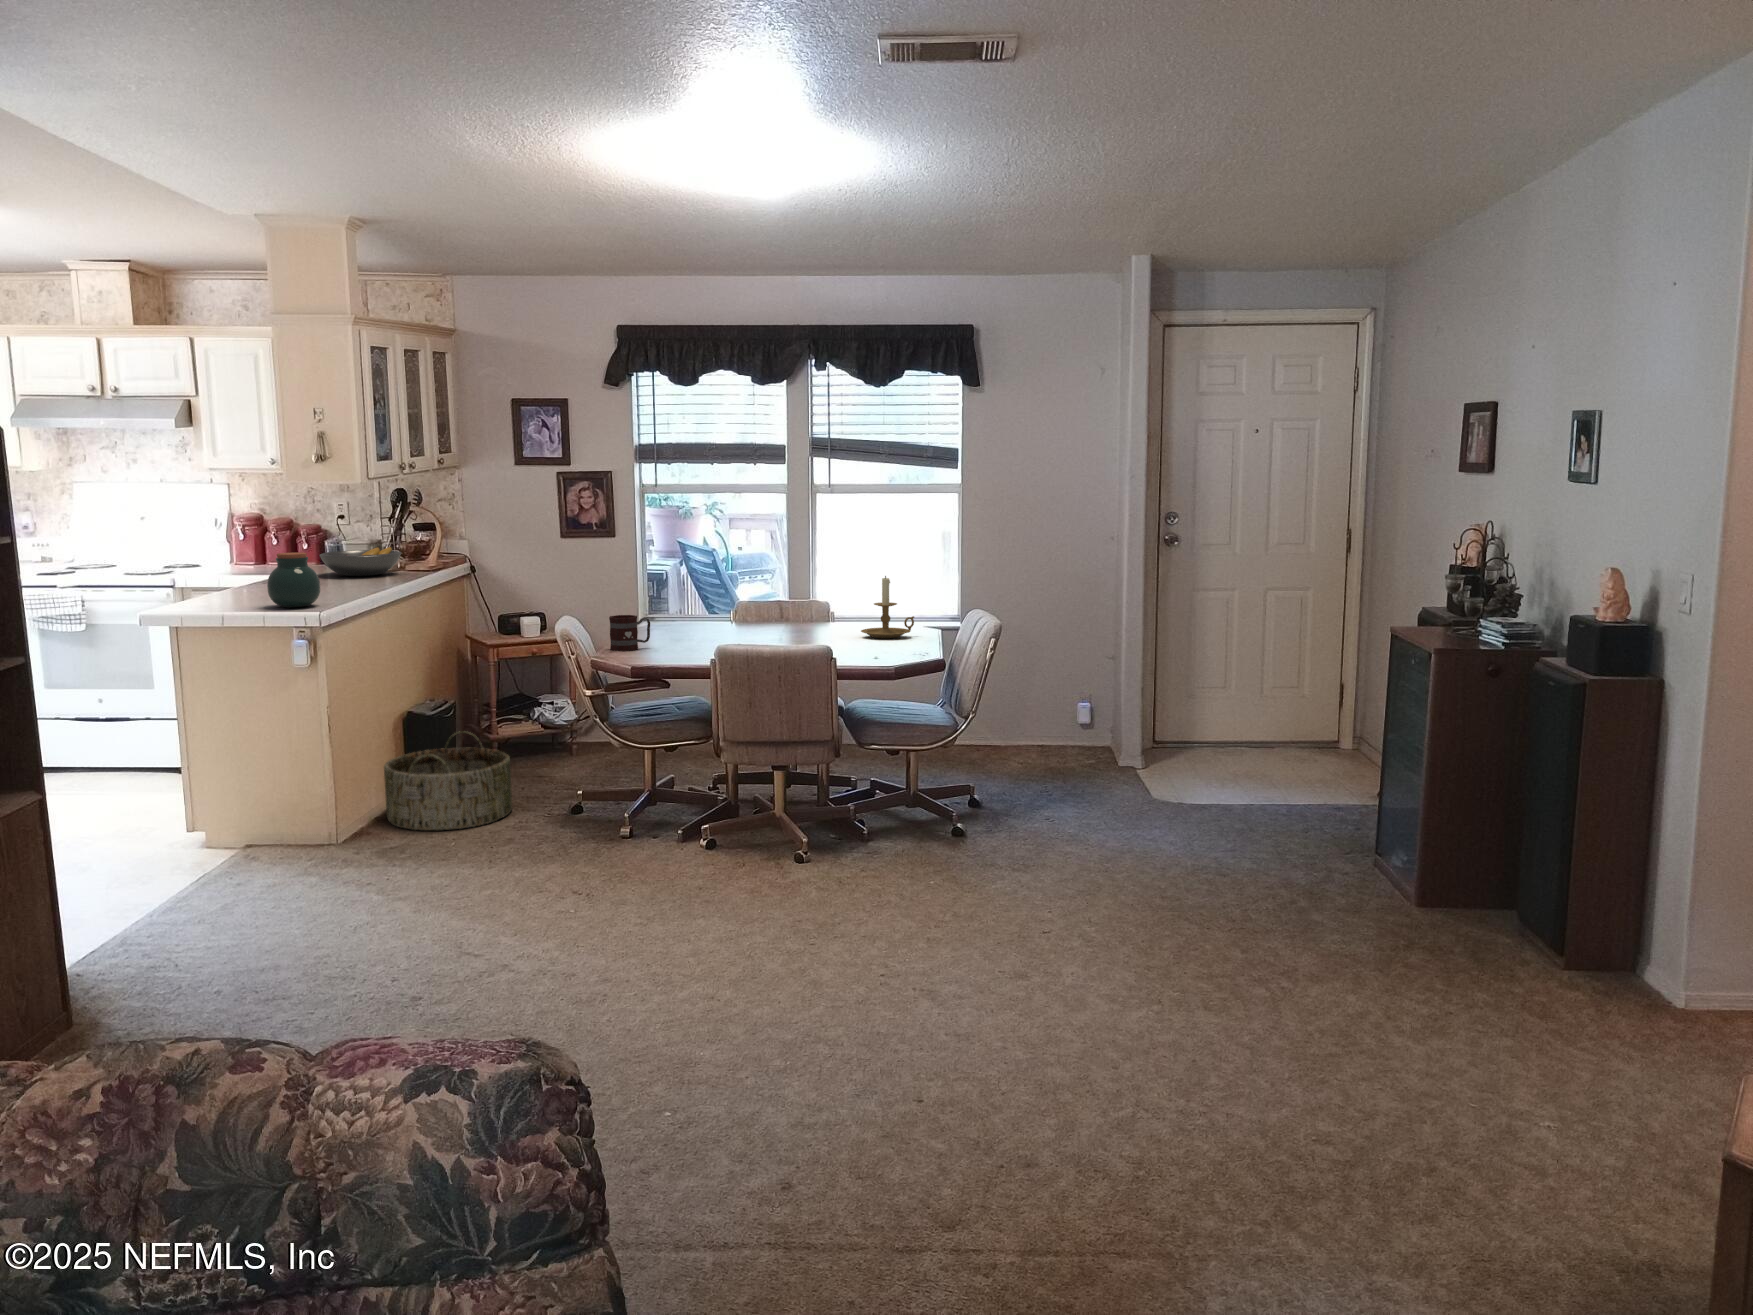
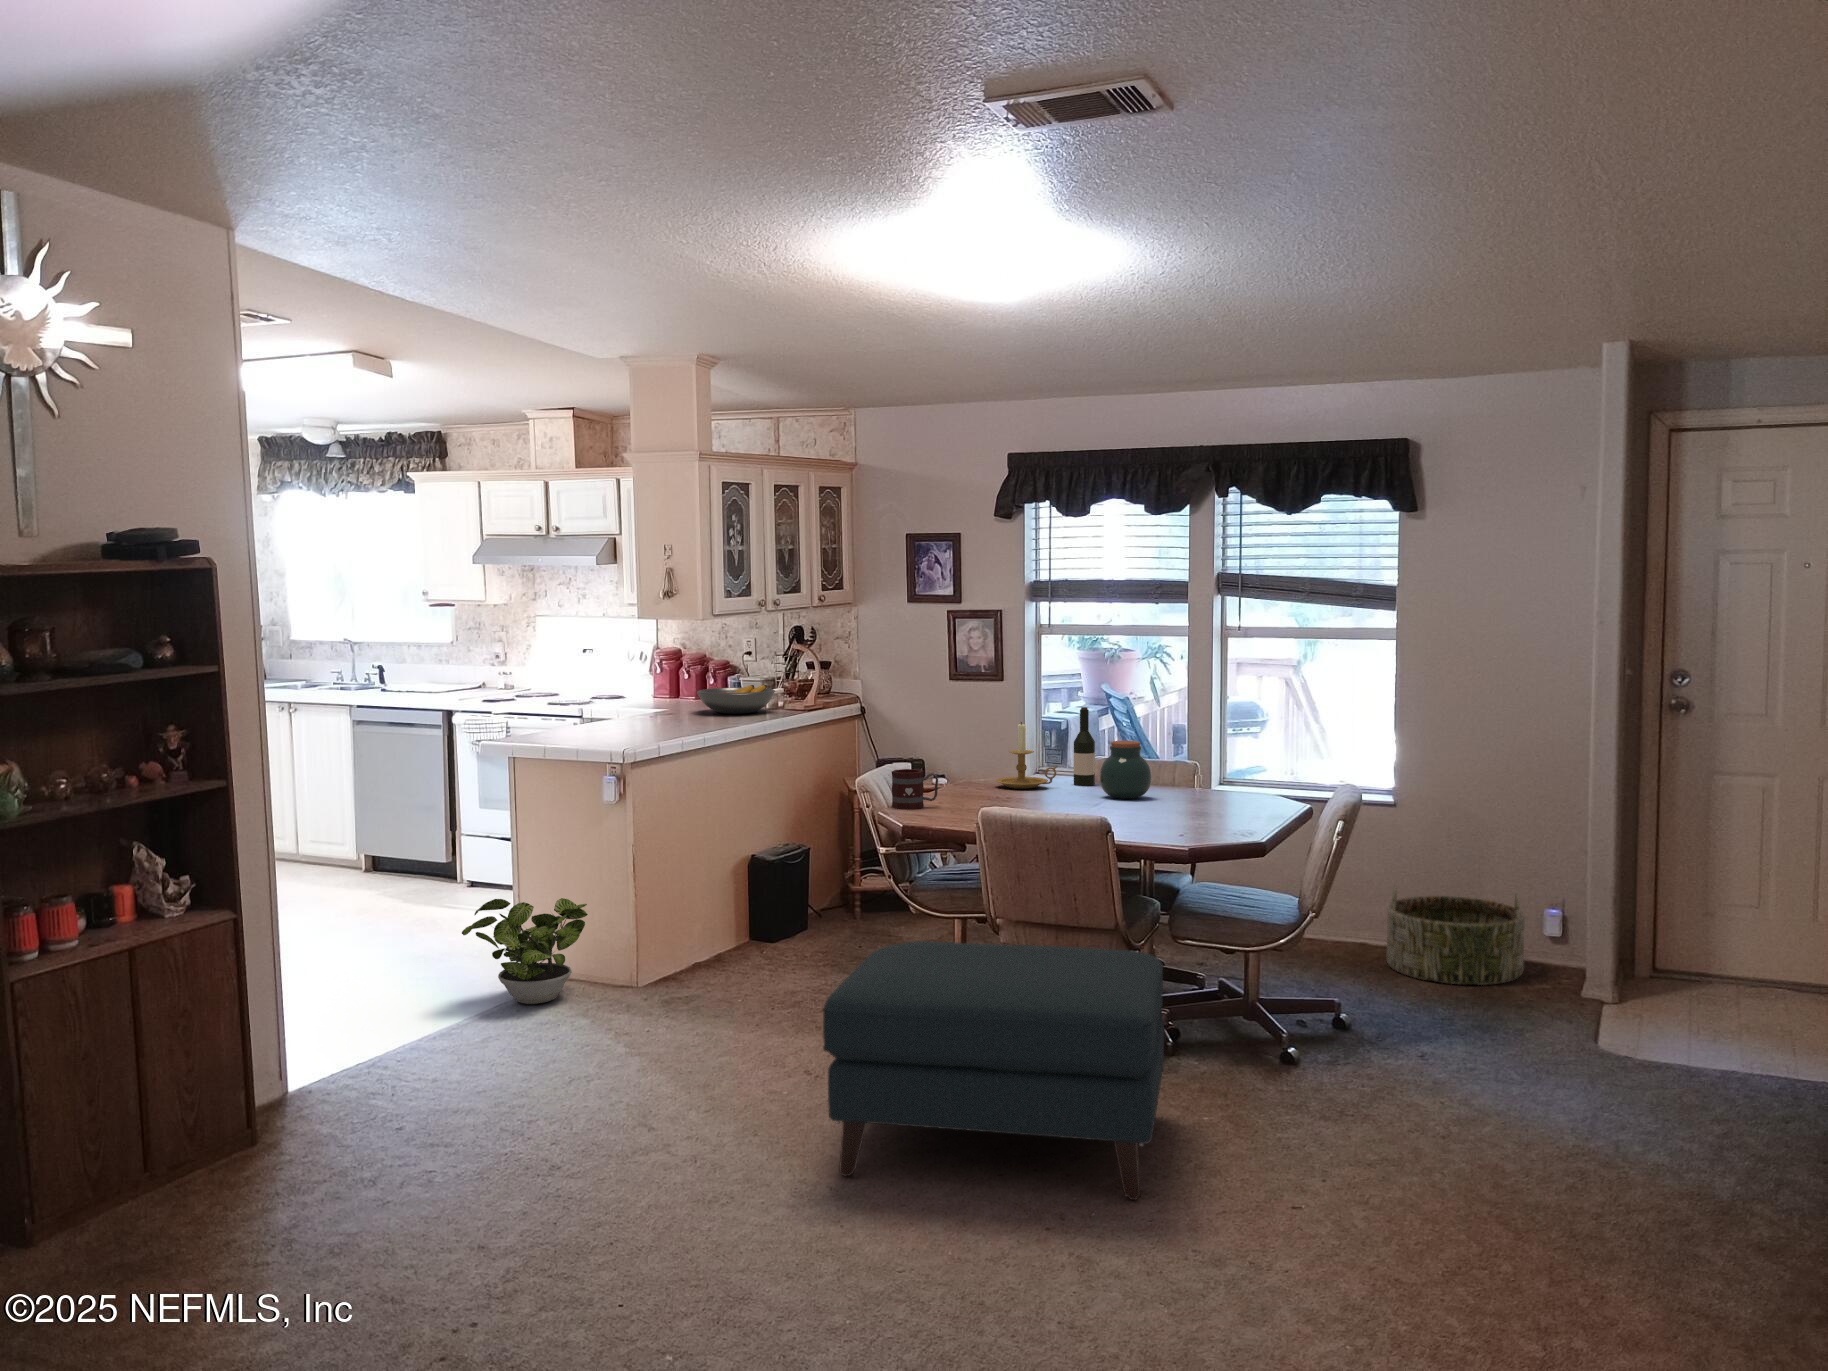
jar: present [267,552,320,607] -> present [1100,741,1151,799]
wine bottle: none [722,557,741,626] -> present [1074,707,1095,786]
candle holder: present [861,576,914,639] -> present [995,722,1057,789]
basket: present [384,731,512,830] -> present [1387,886,1525,985]
ottoman: none [651,752,941,964] -> present [823,941,1164,1200]
potted plant: none [159,764,281,872] -> present [462,898,588,1004]

